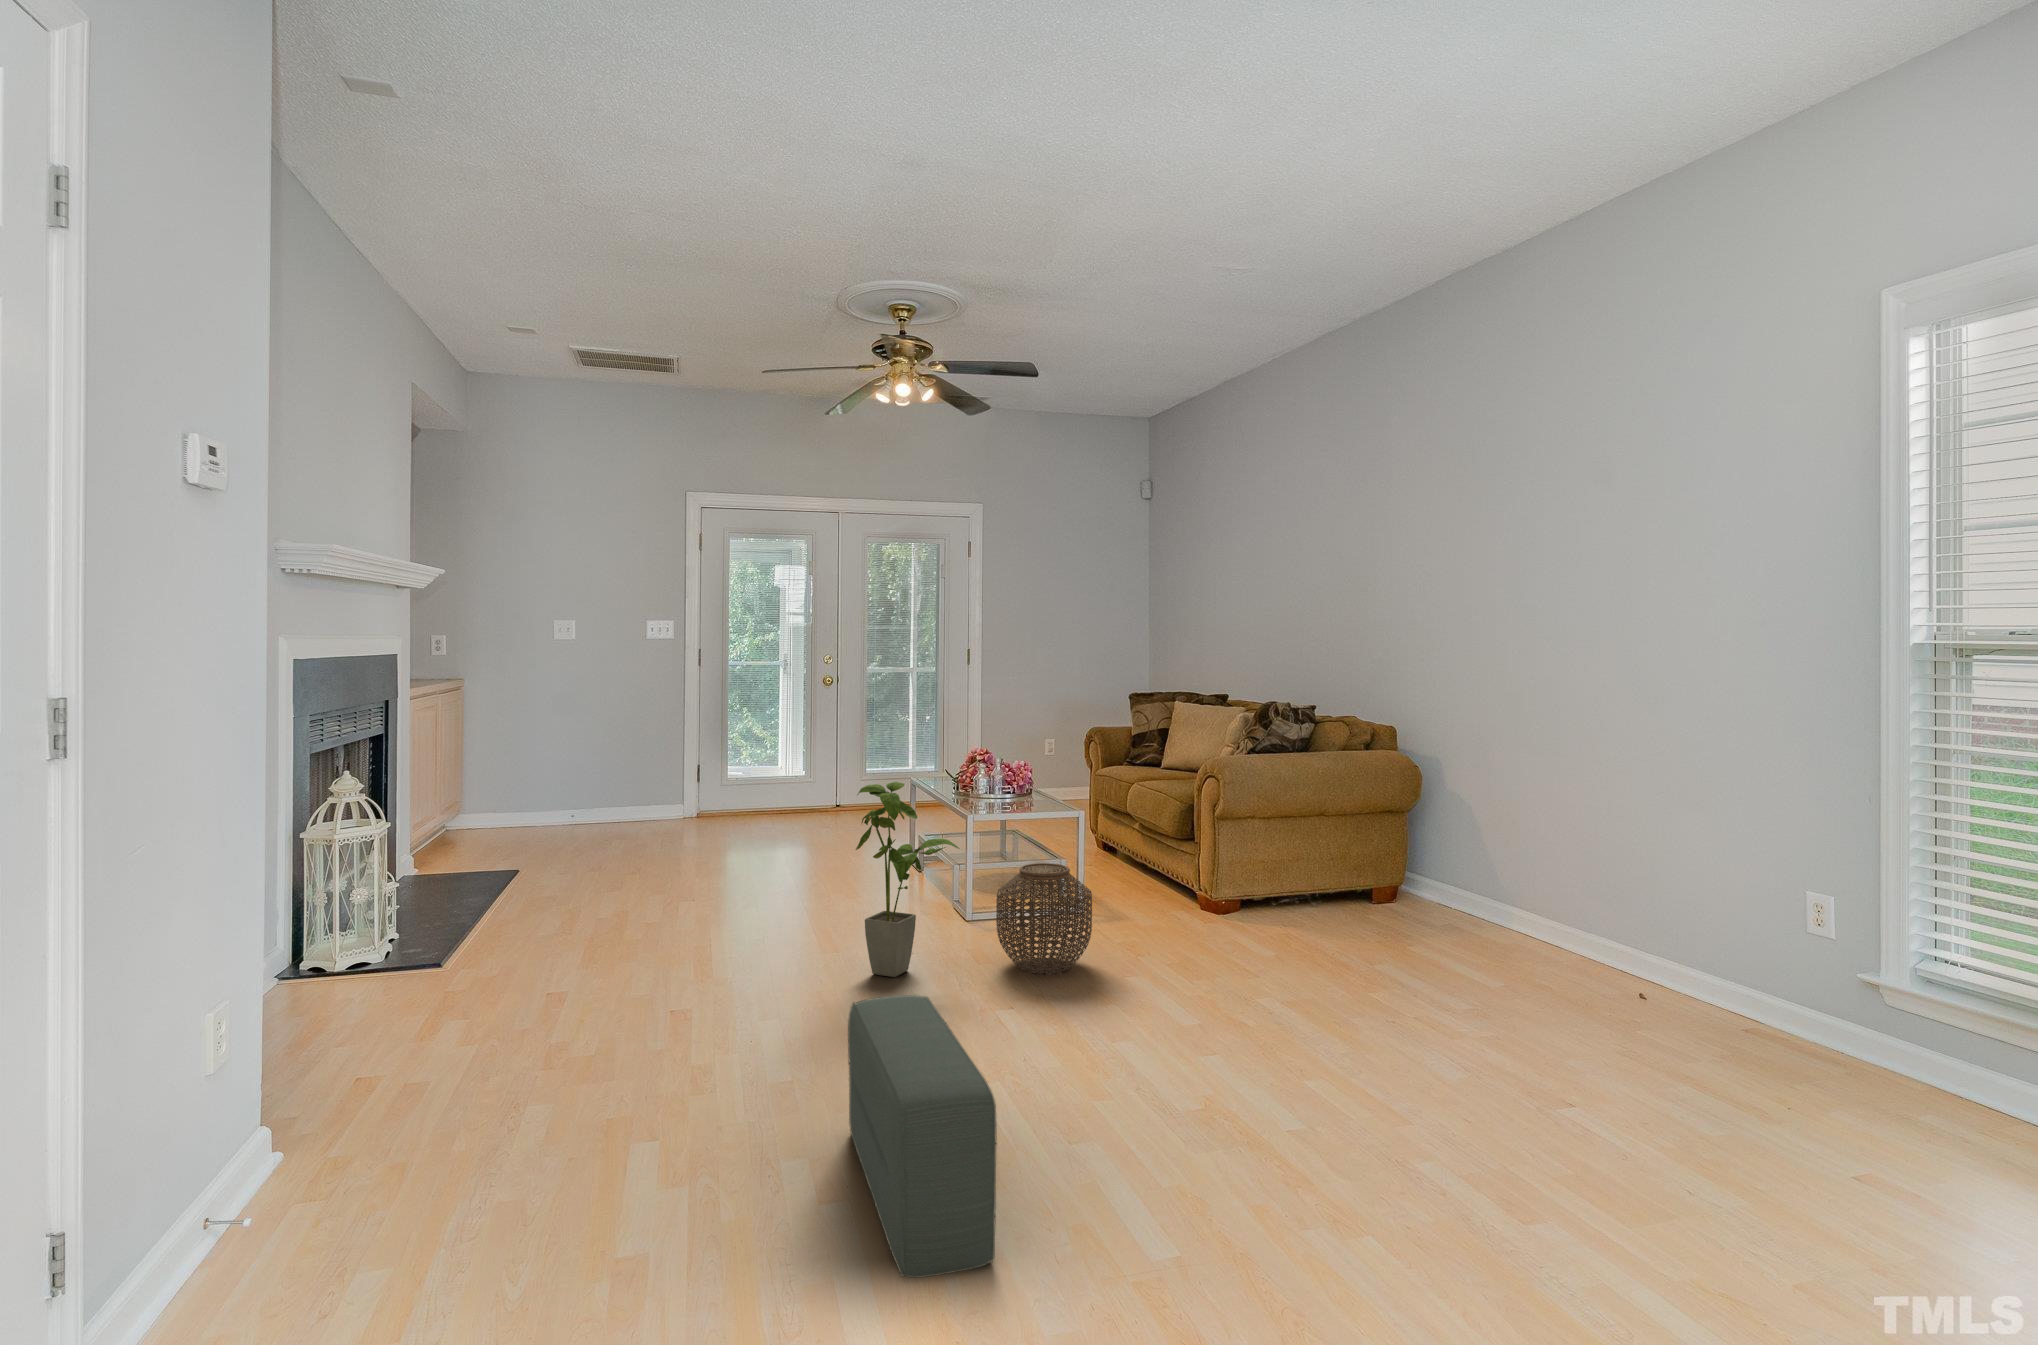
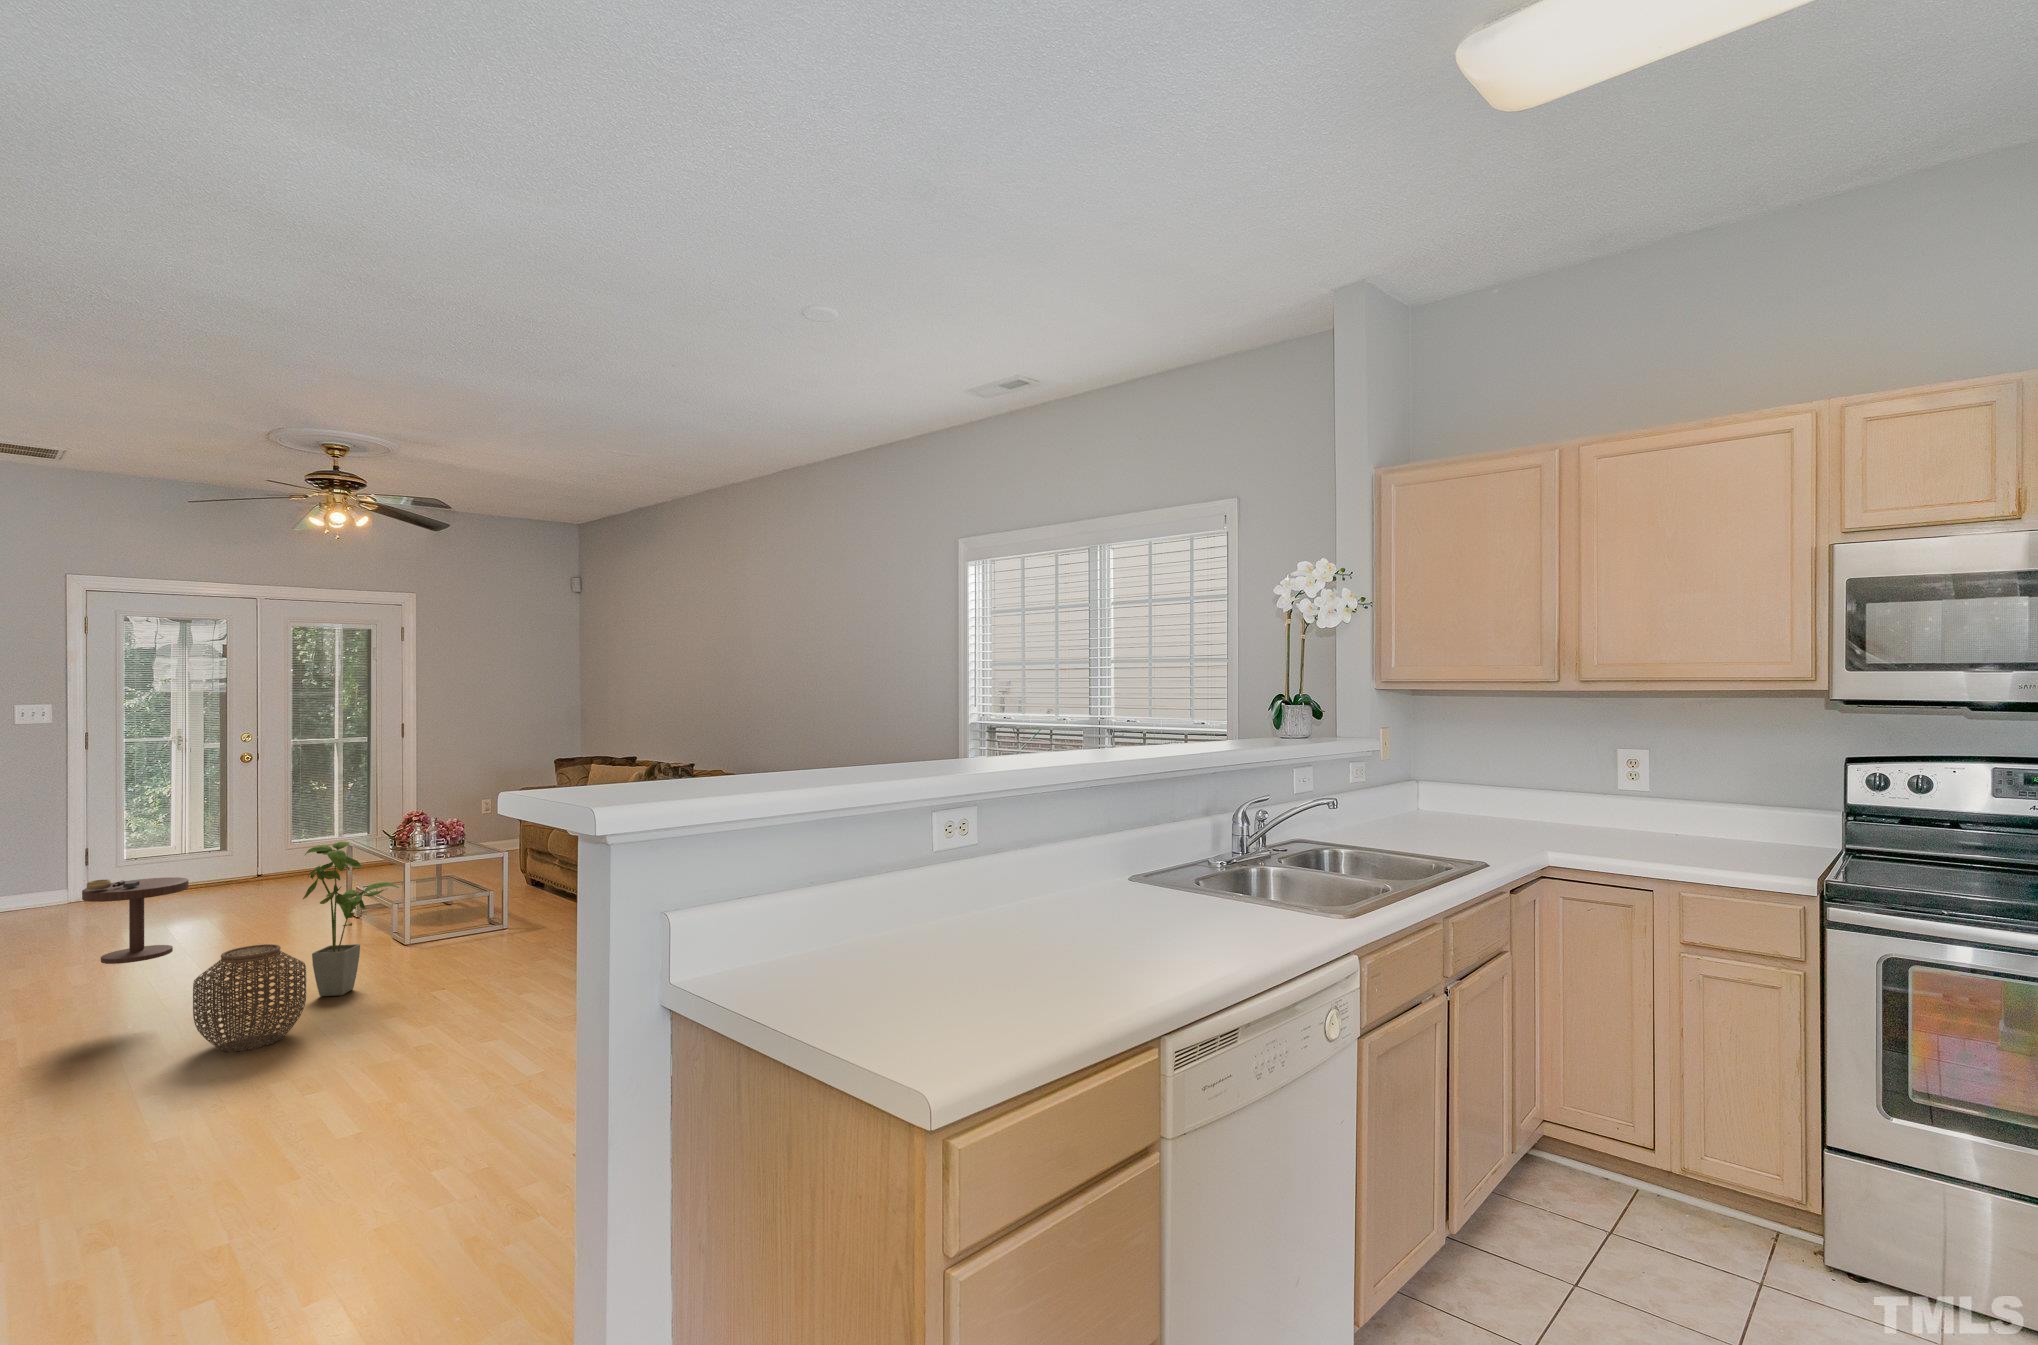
side table: none [646,804,743,979] -> present [82,877,189,964]
woven basket: present [996,863,1092,974] -> present [193,944,306,1051]
pouf: present [848,995,997,1278] -> none [316,982,437,1141]

